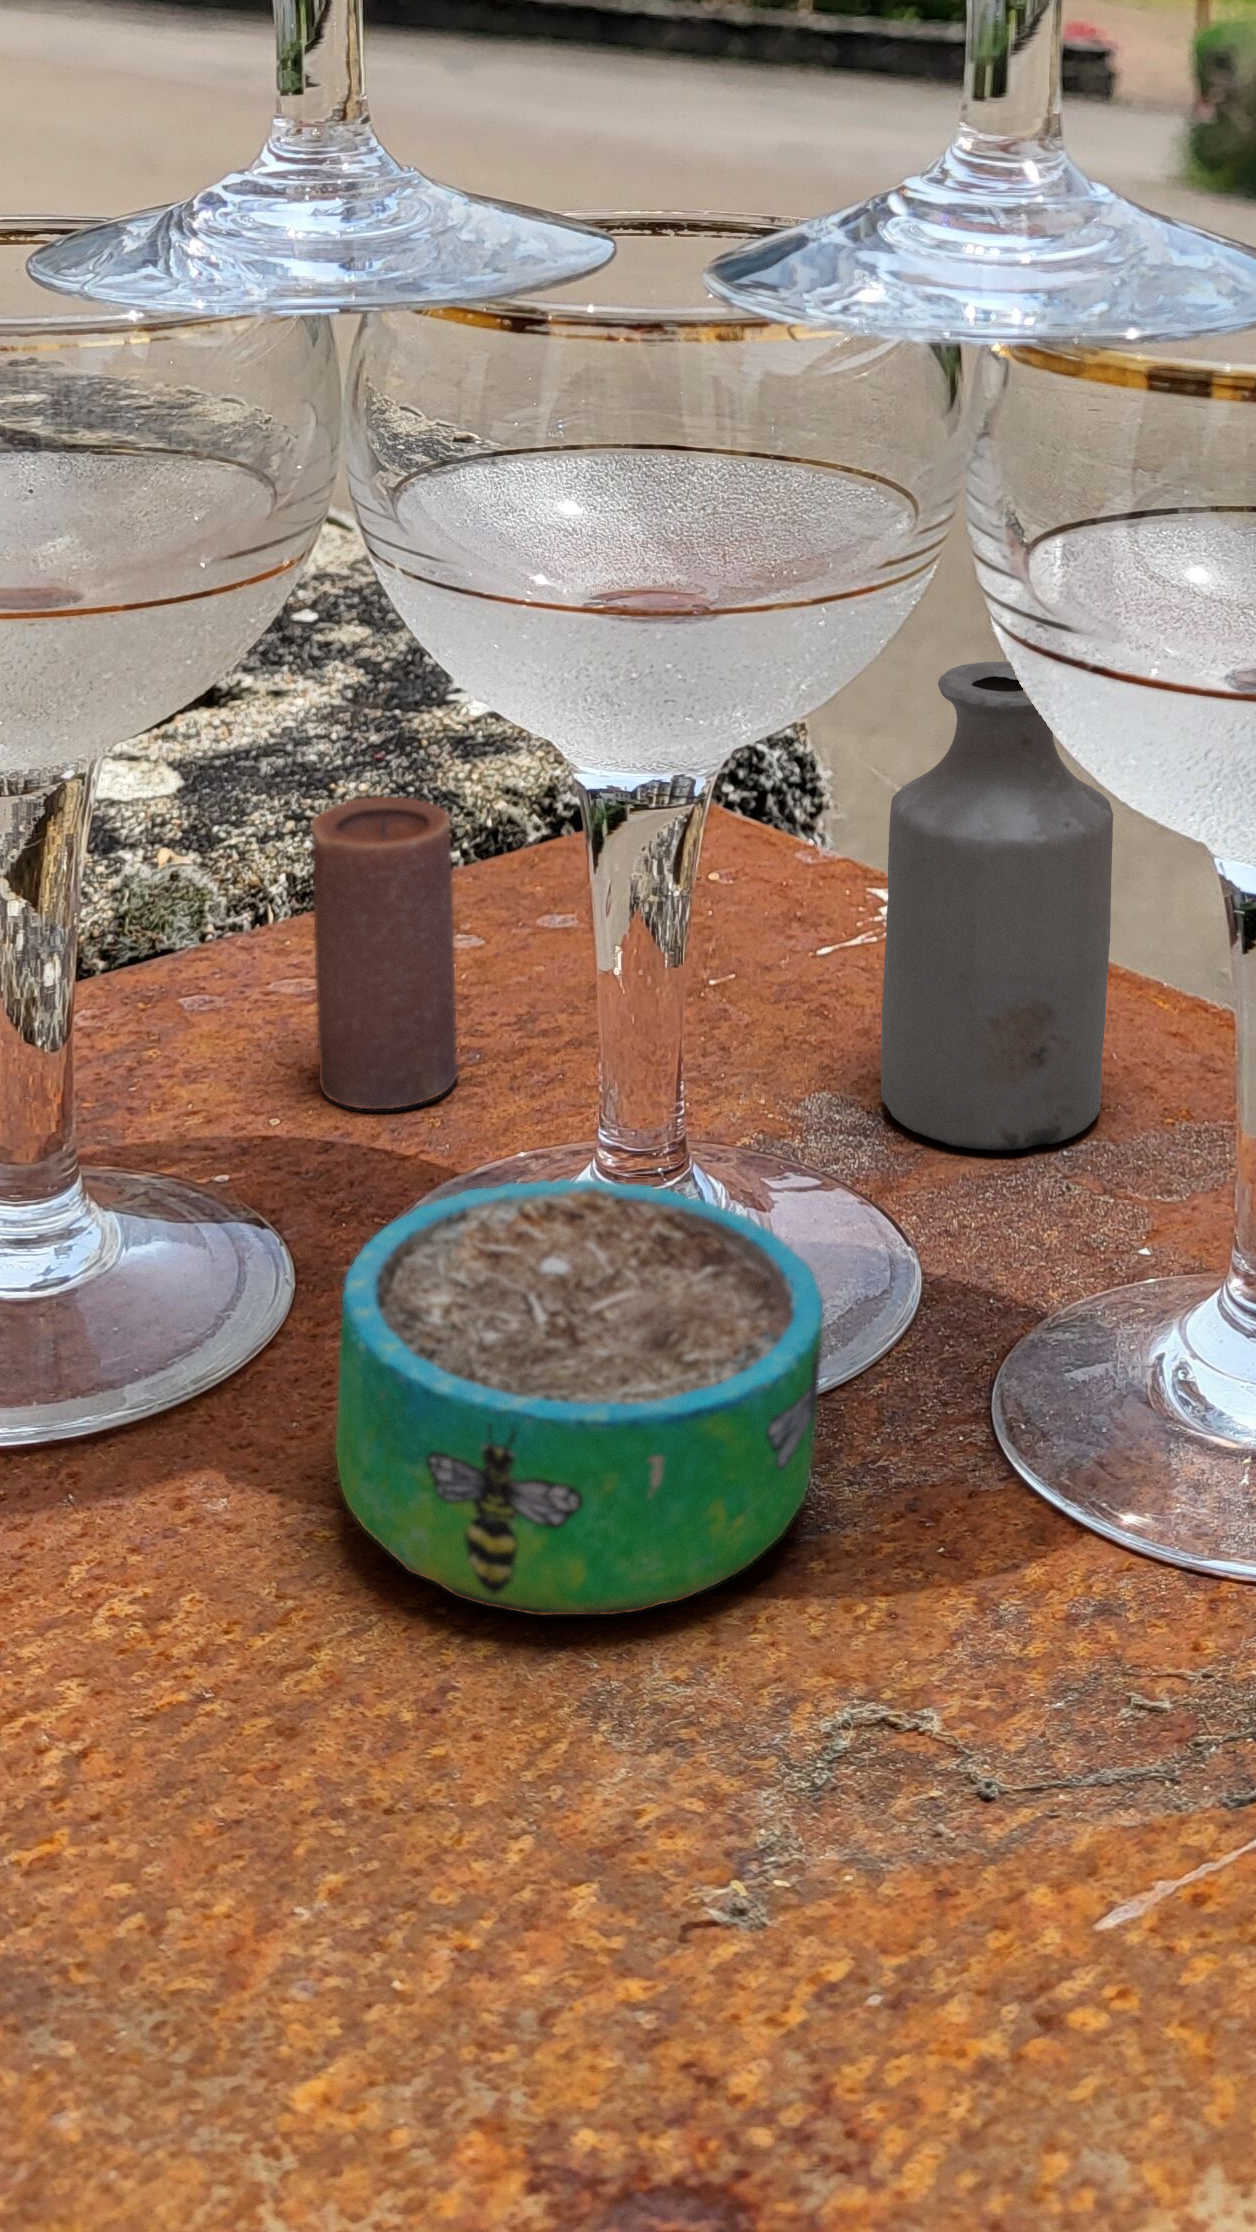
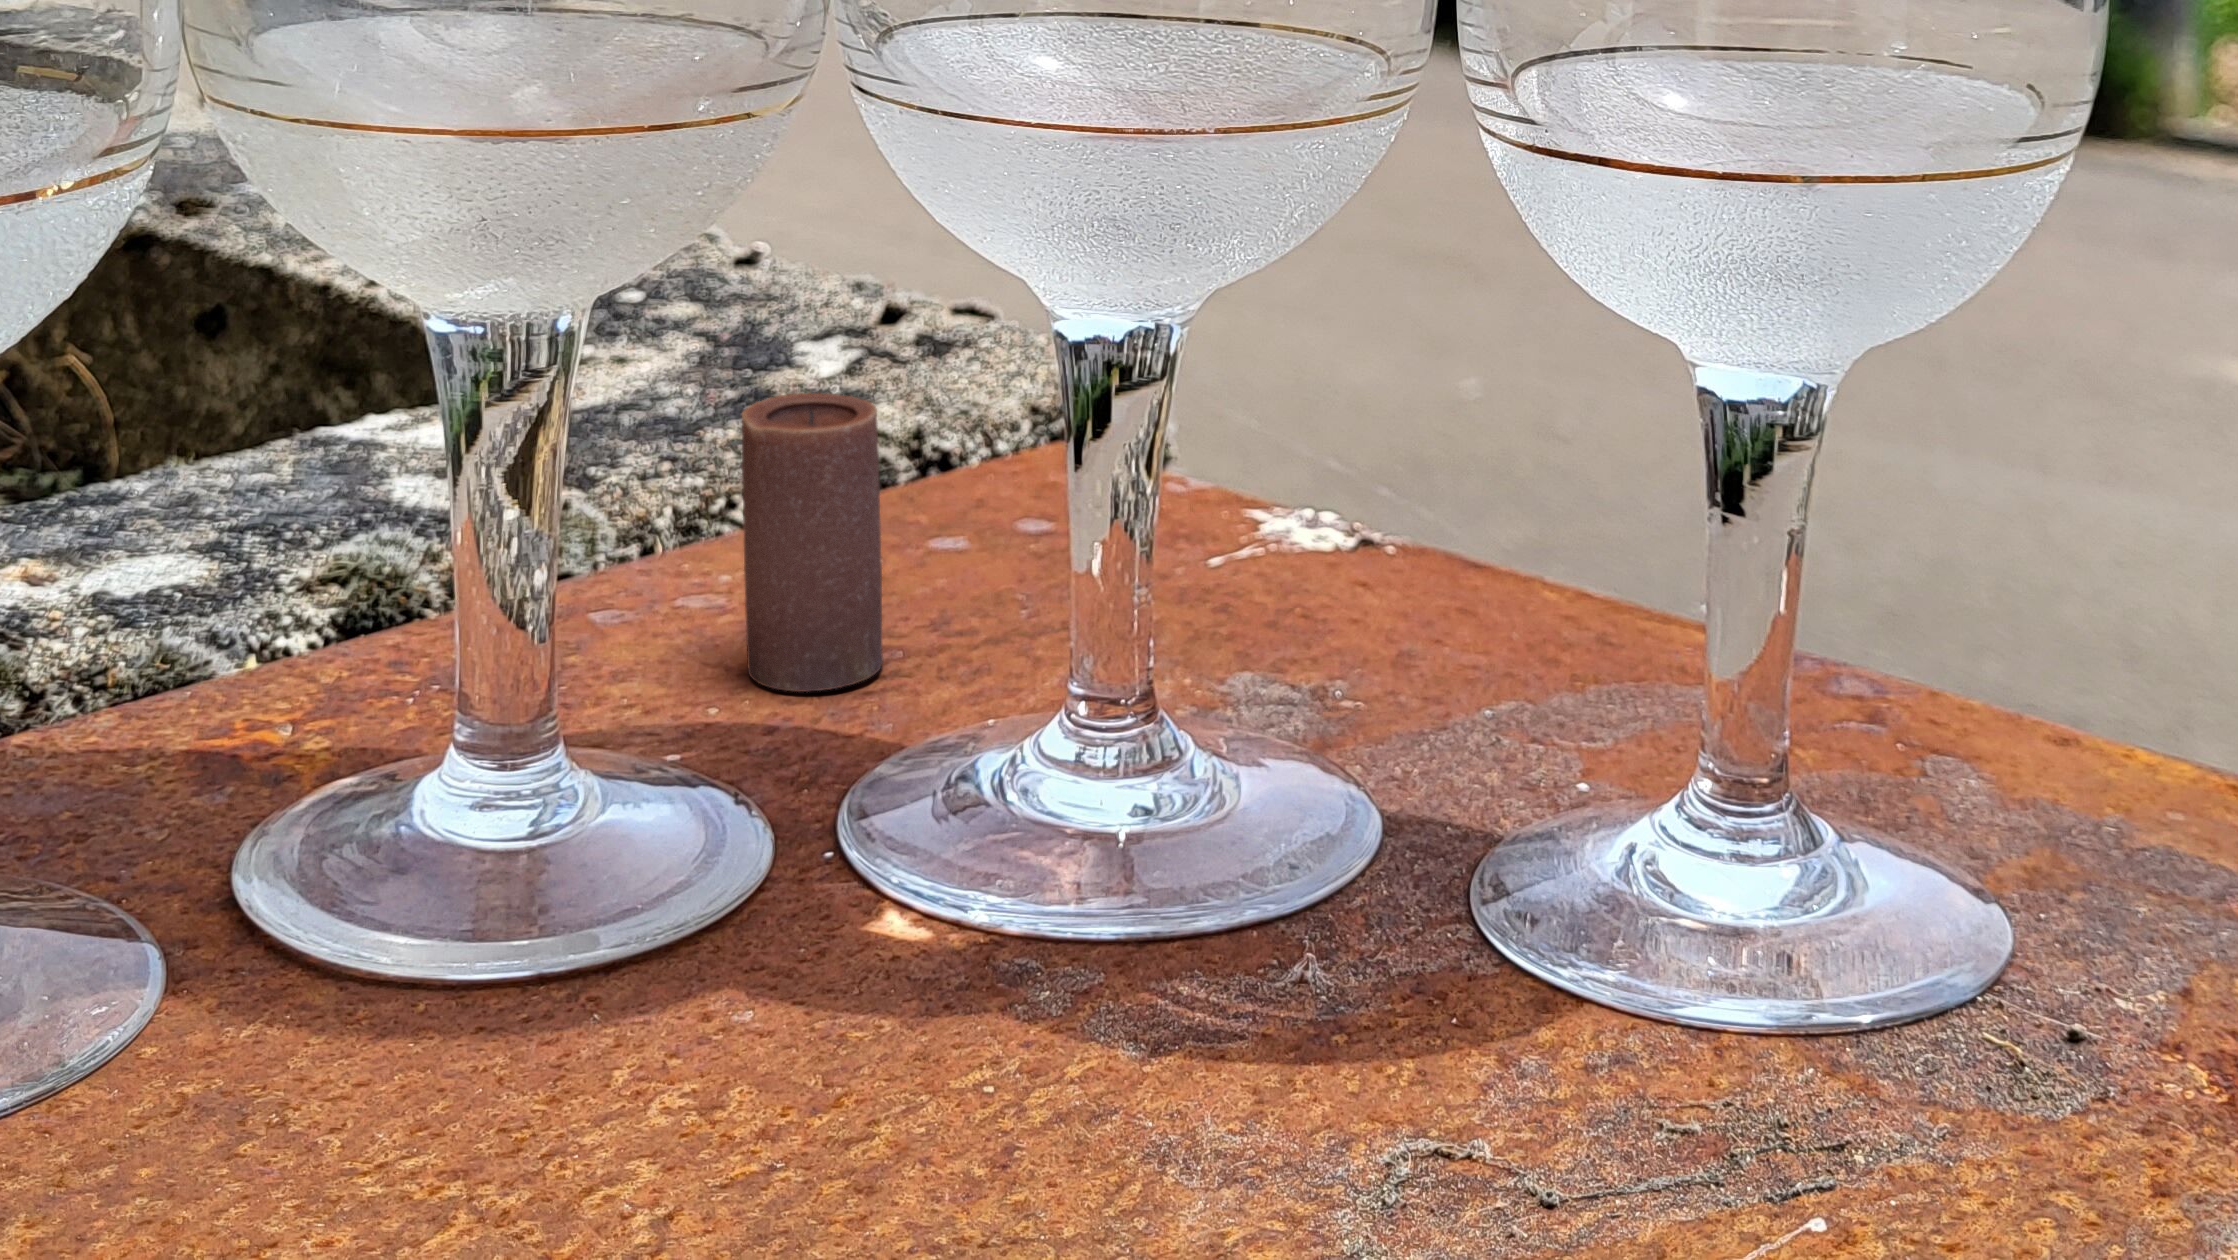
bottle: present [881,662,1113,1150] -> none [1295,245,1518,704]
decorative bowl: present [335,1179,824,1615] -> none [861,701,1337,1085]

